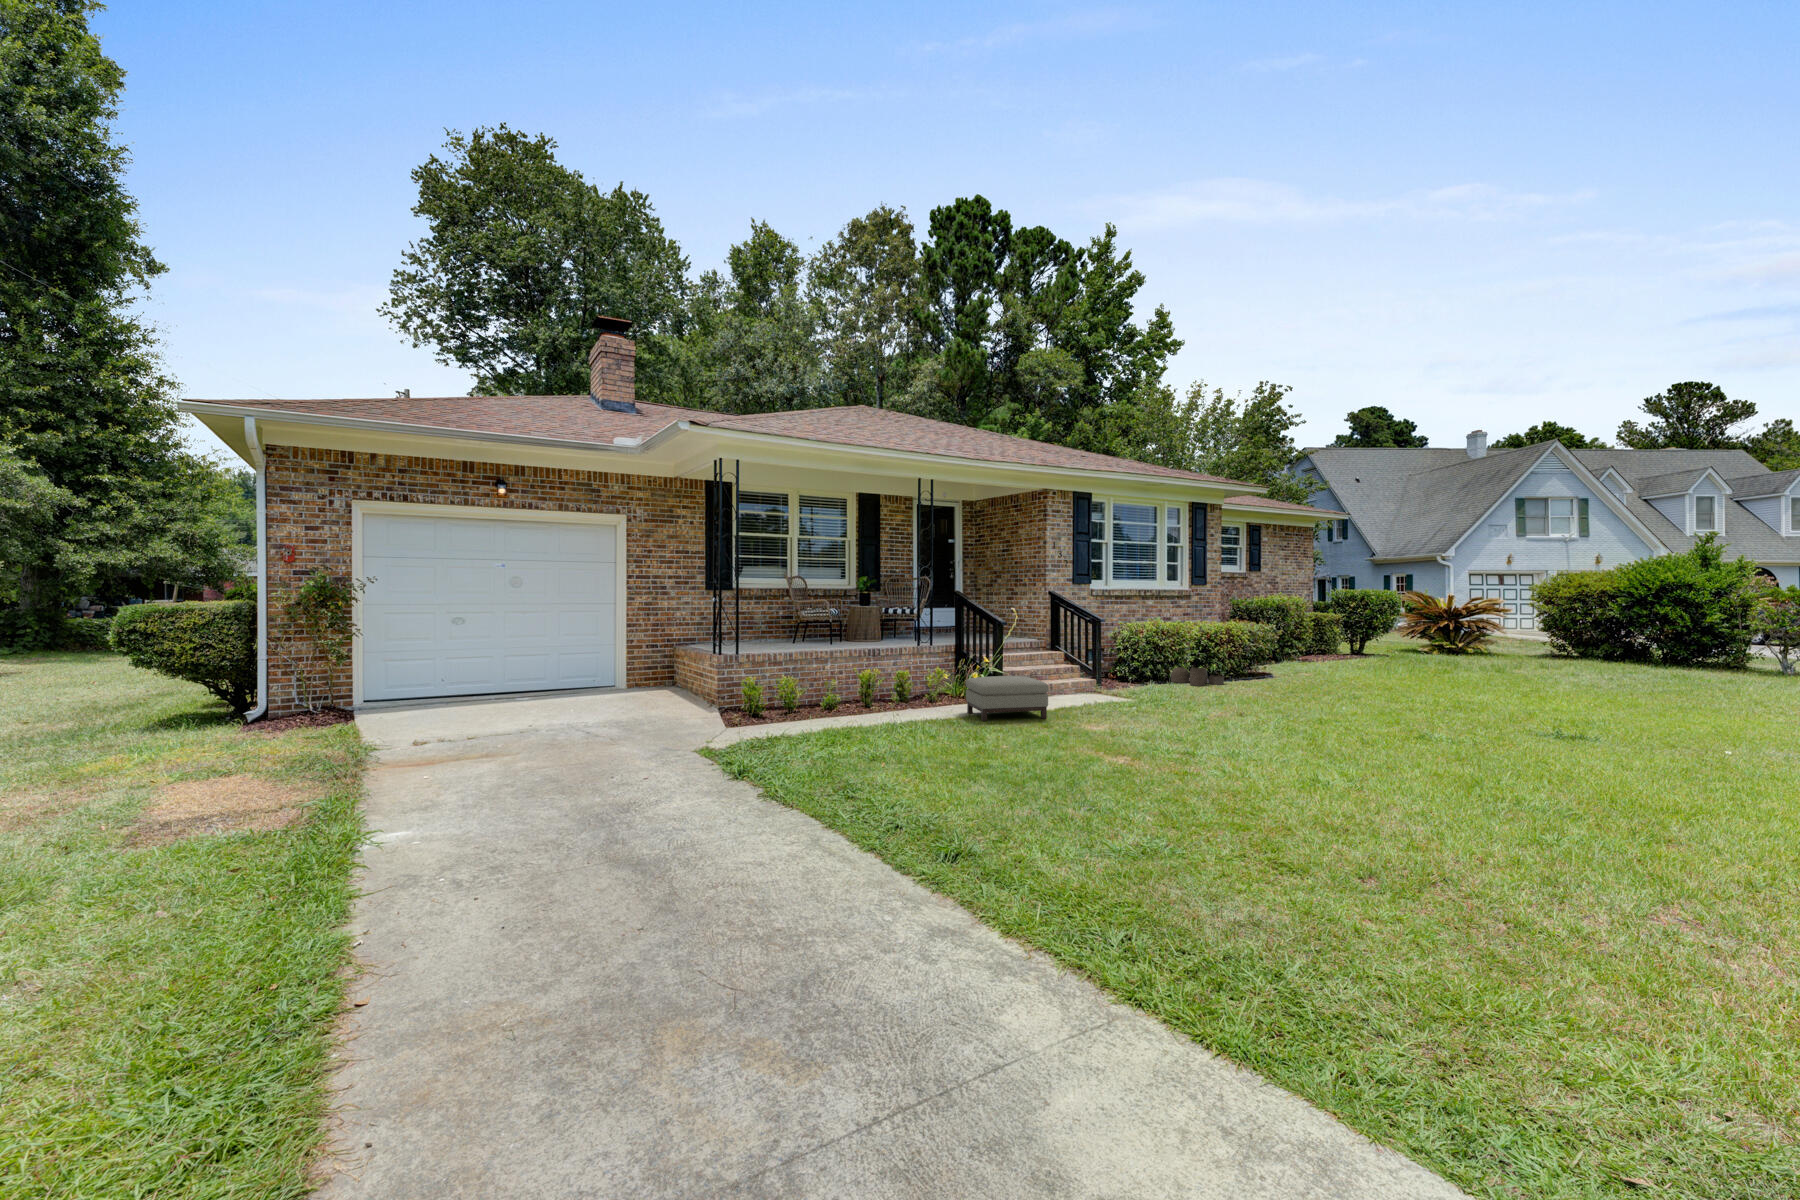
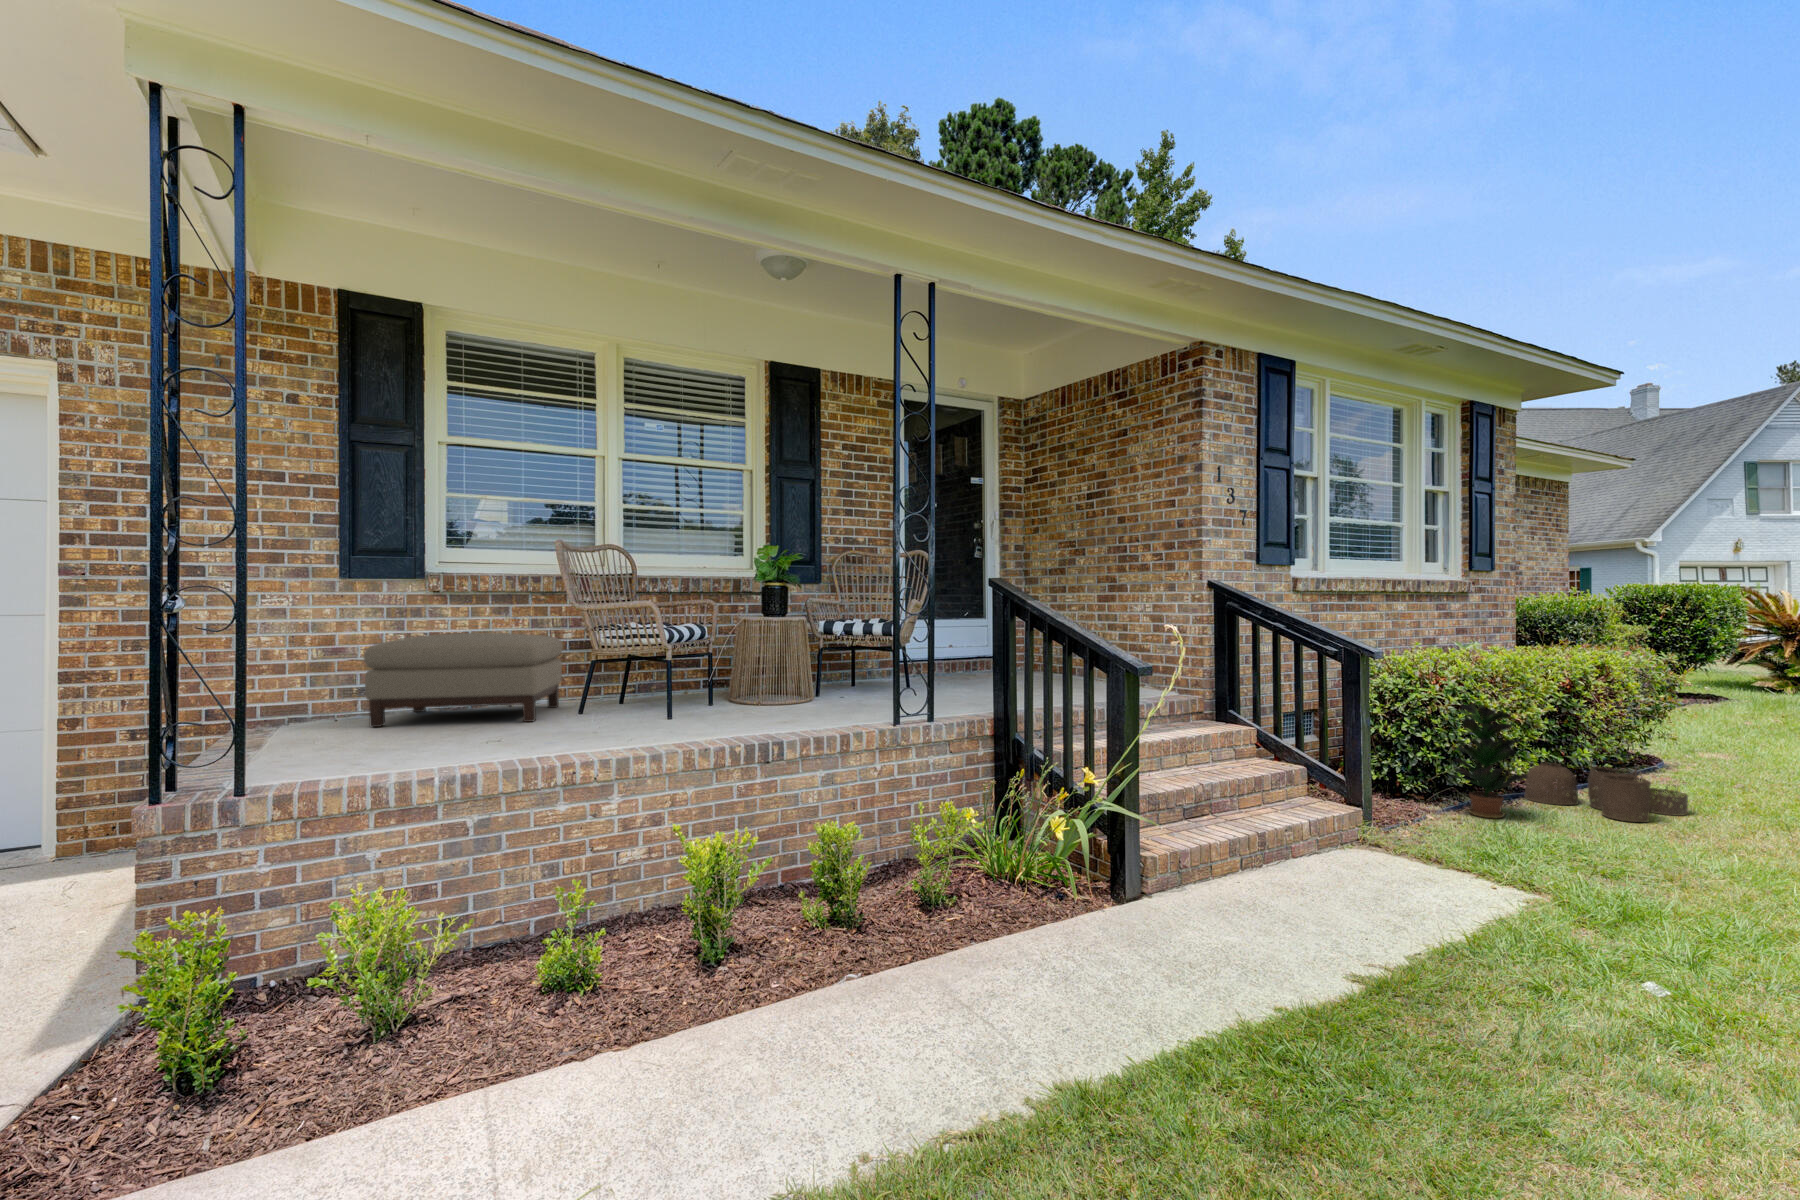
potted plant: none [1133,642,1161,685] -> present [1453,704,1527,818]
ottoman: present [966,676,1049,721] -> present [364,633,563,727]

